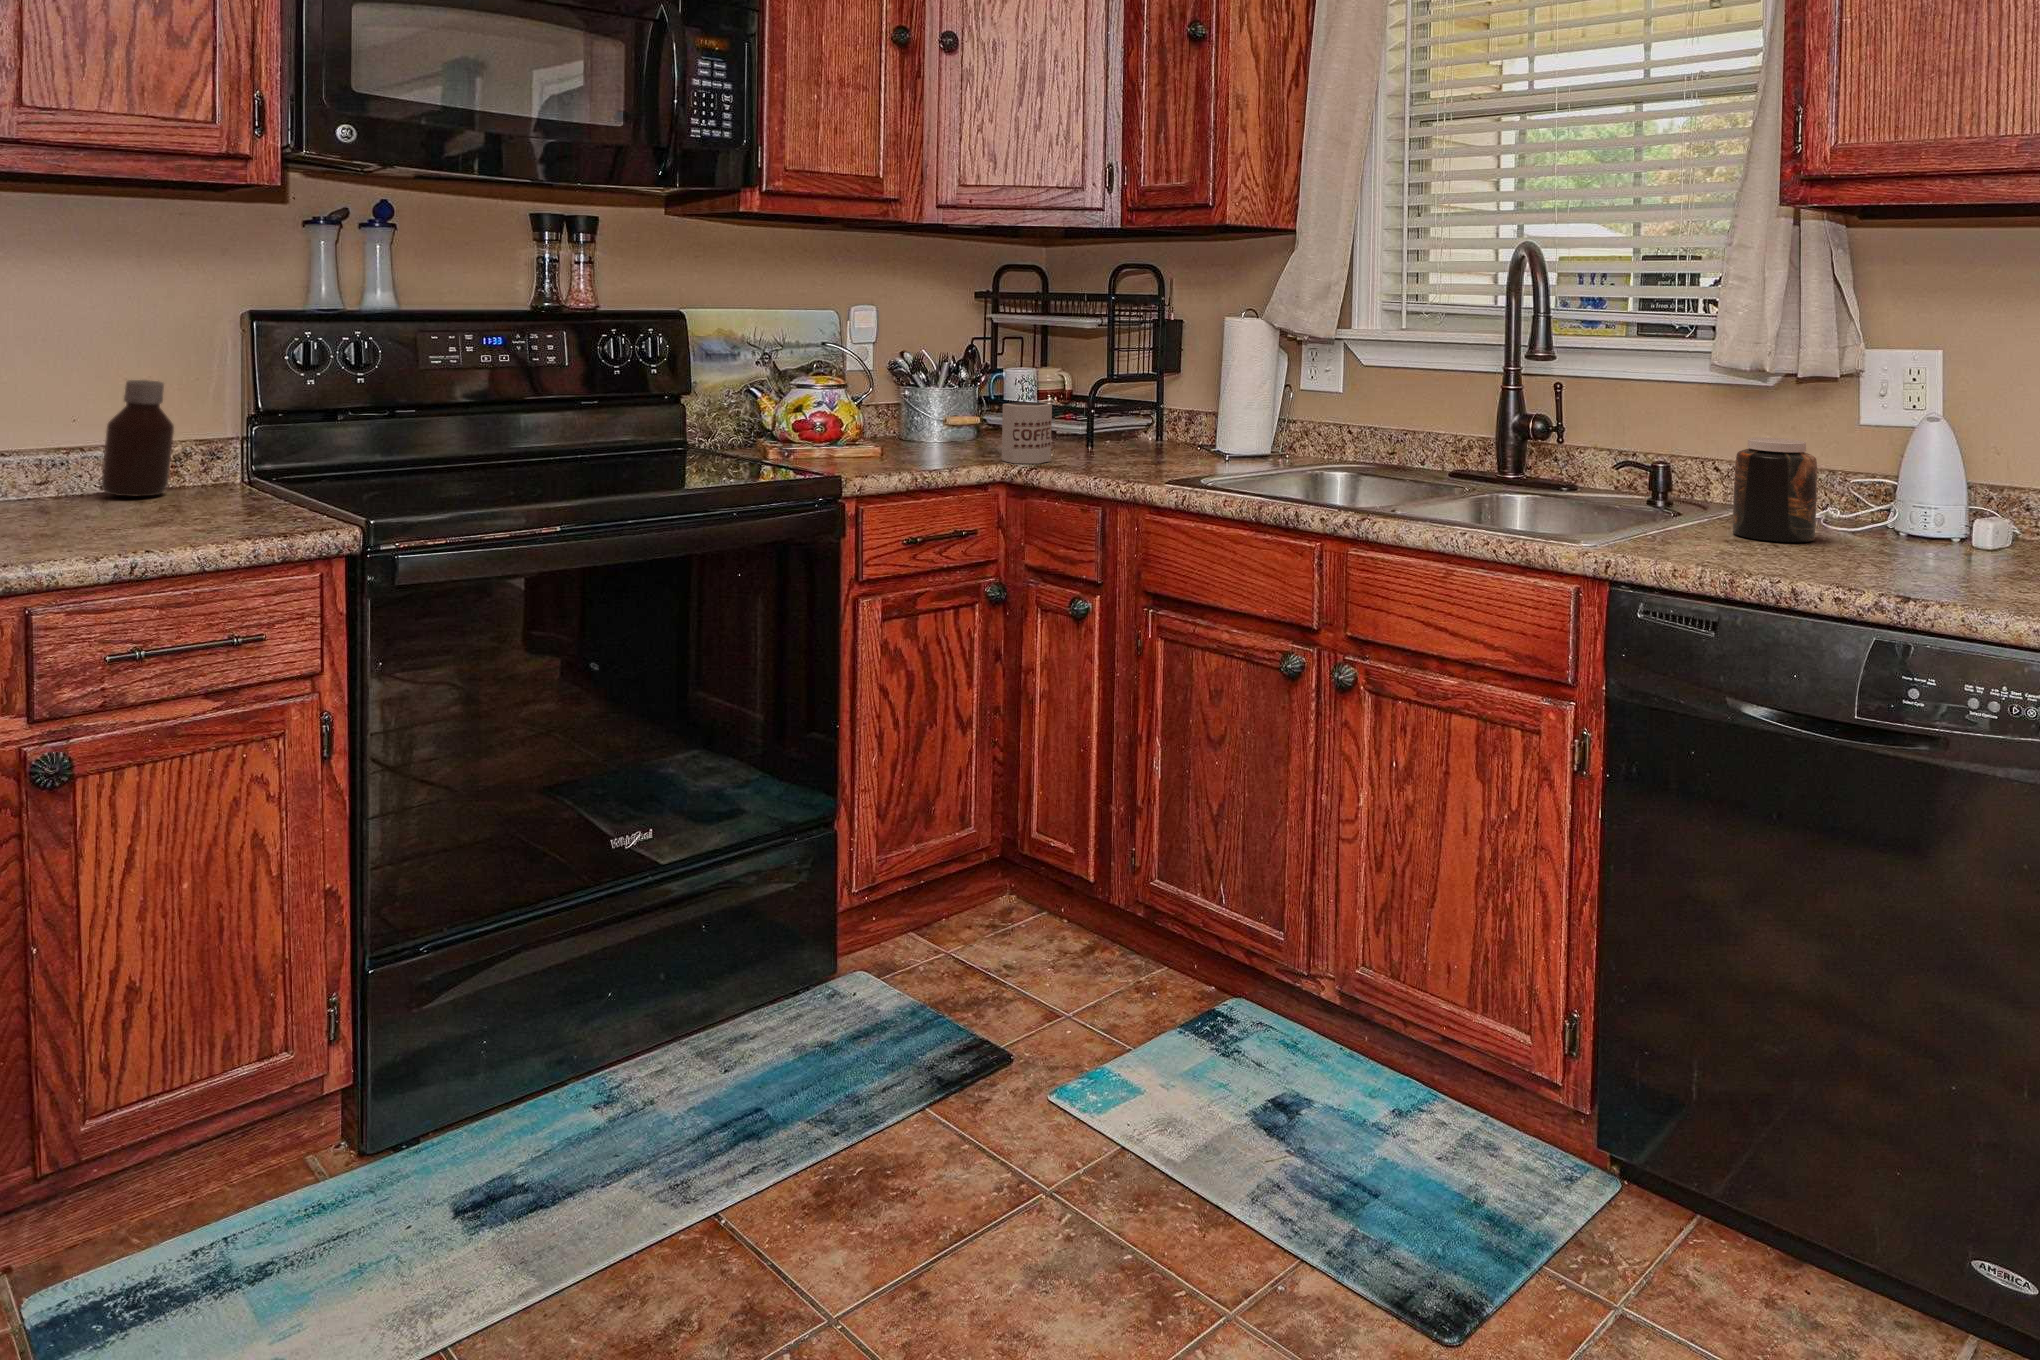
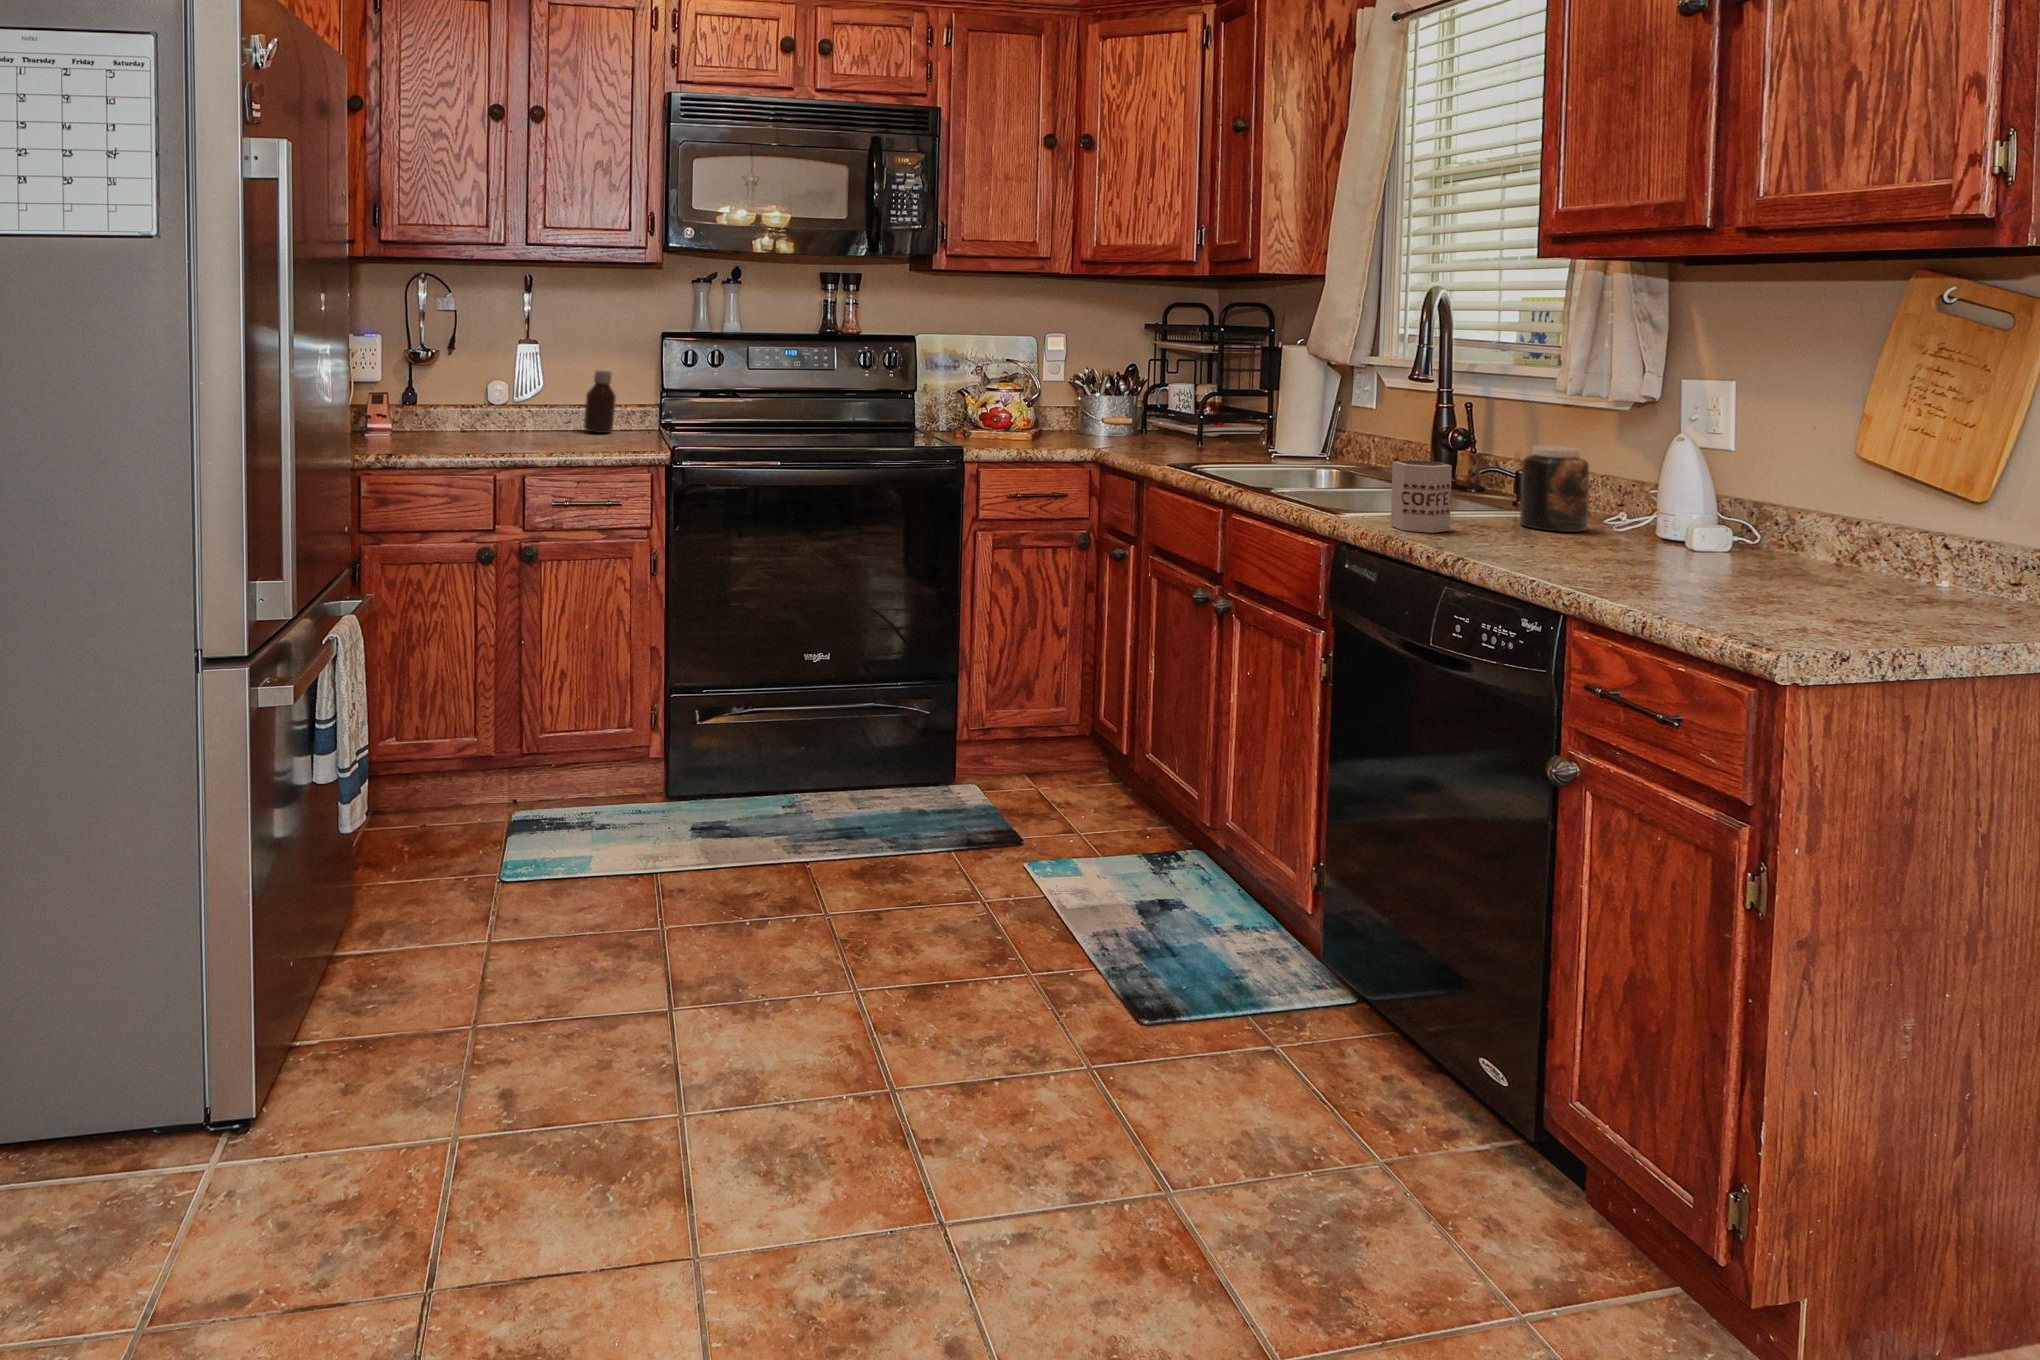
mug: present [1002,402,1052,463] -> present [1391,460,1452,533]

